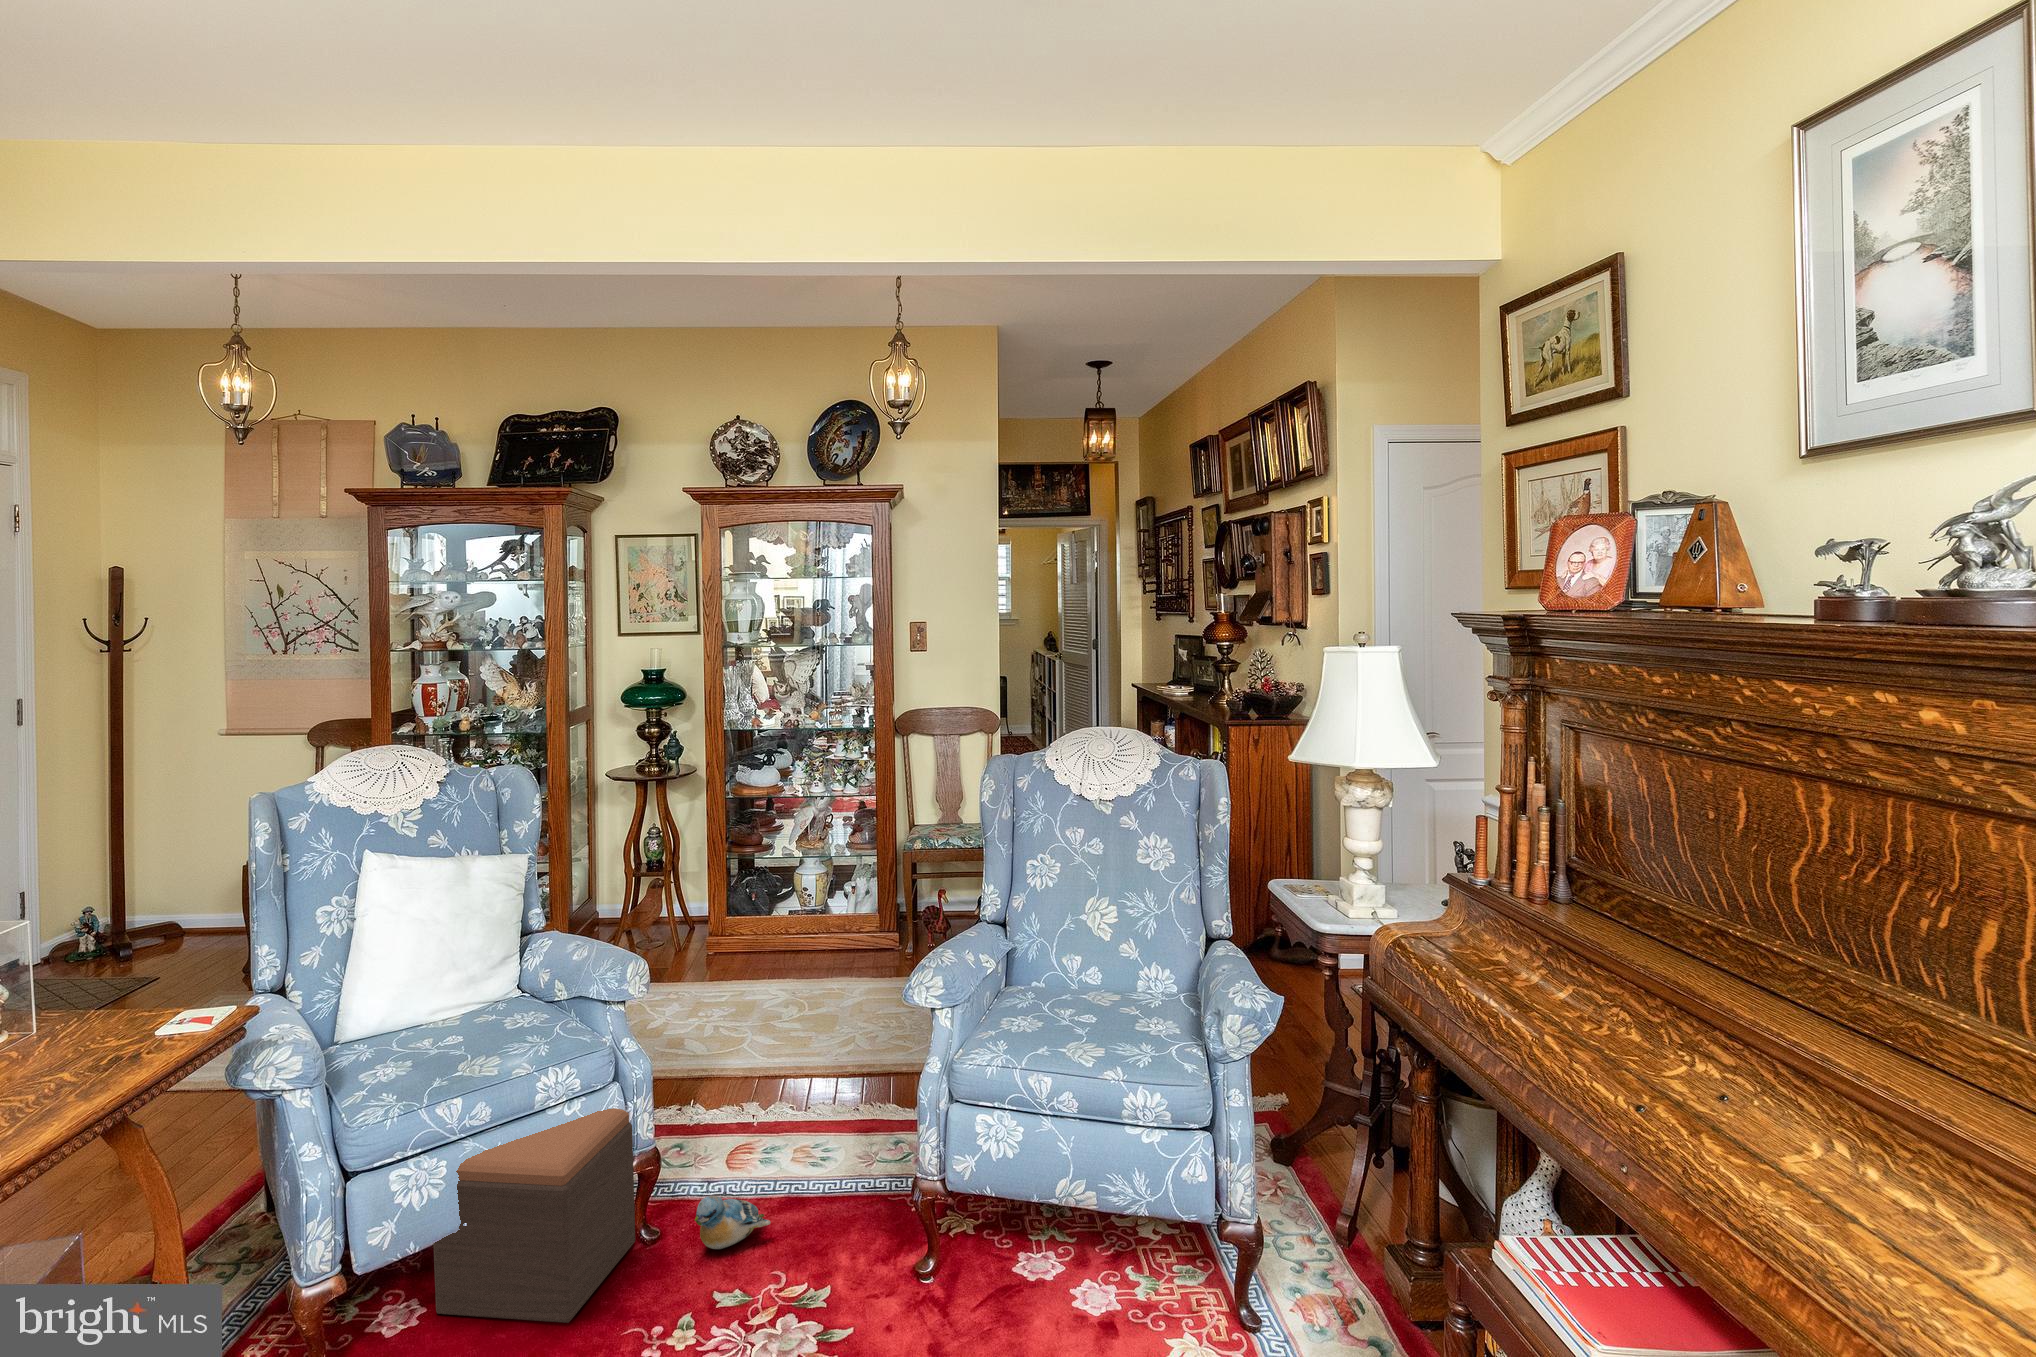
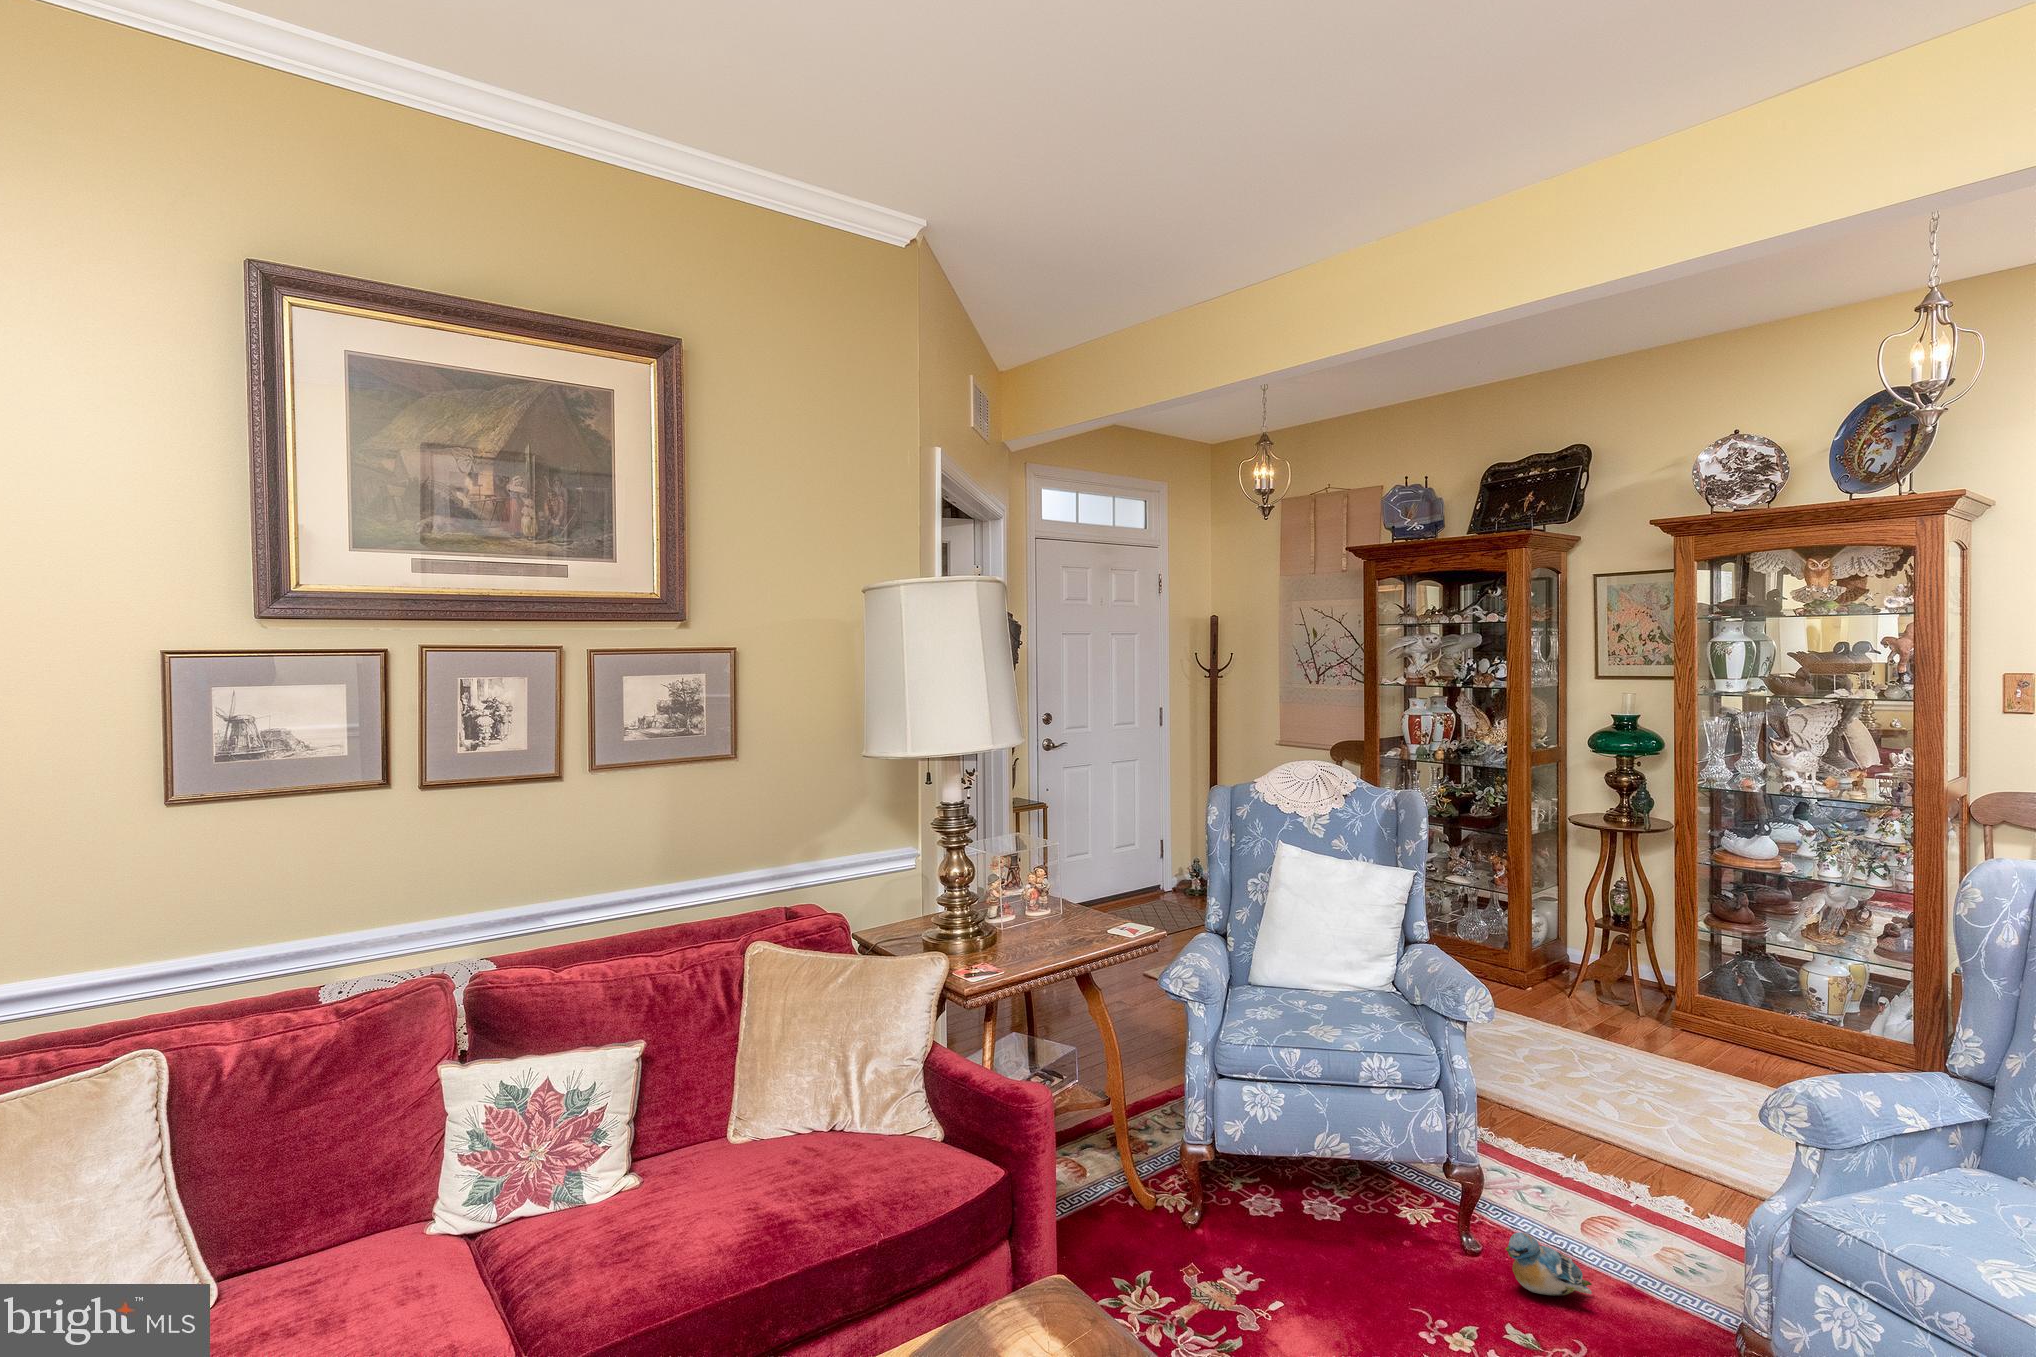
footstool: present [433,1108,635,1323] -> none [1282,1077,1457,1279]

